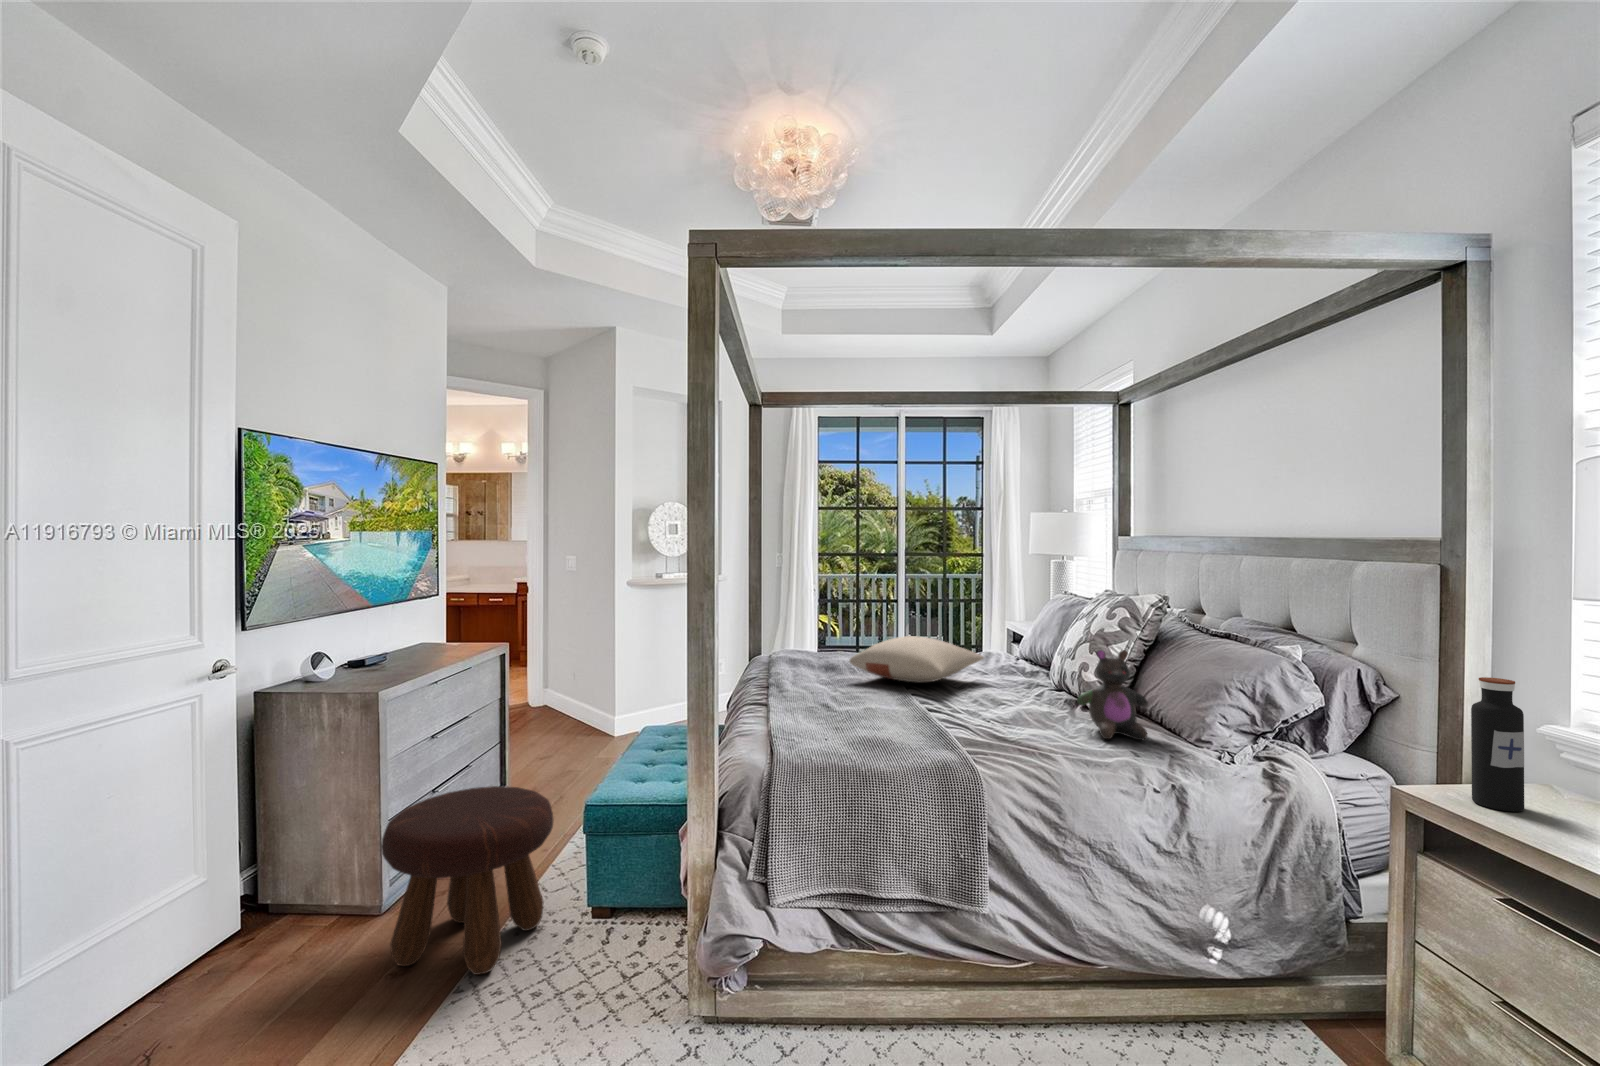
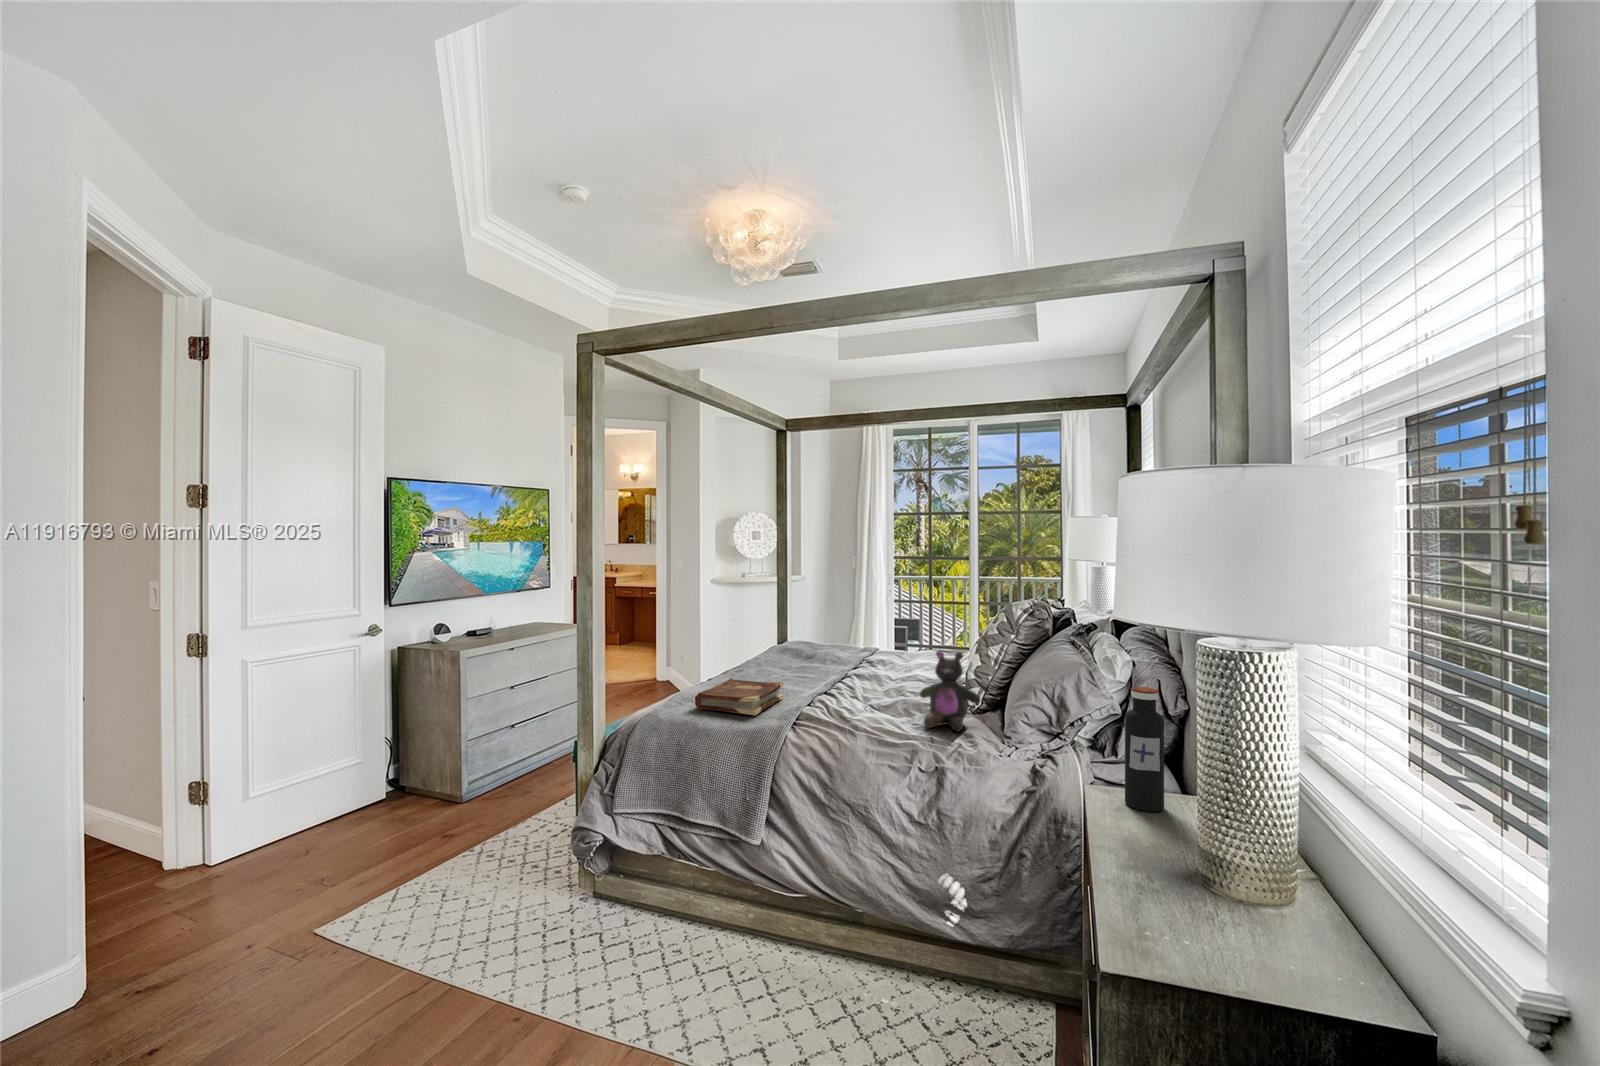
pillow: present [849,636,984,682] -> none [797,635,918,674]
book: none [827,700,915,745] -> present [695,679,783,715]
footstool: present [381,786,553,975] -> none [430,724,550,849]

